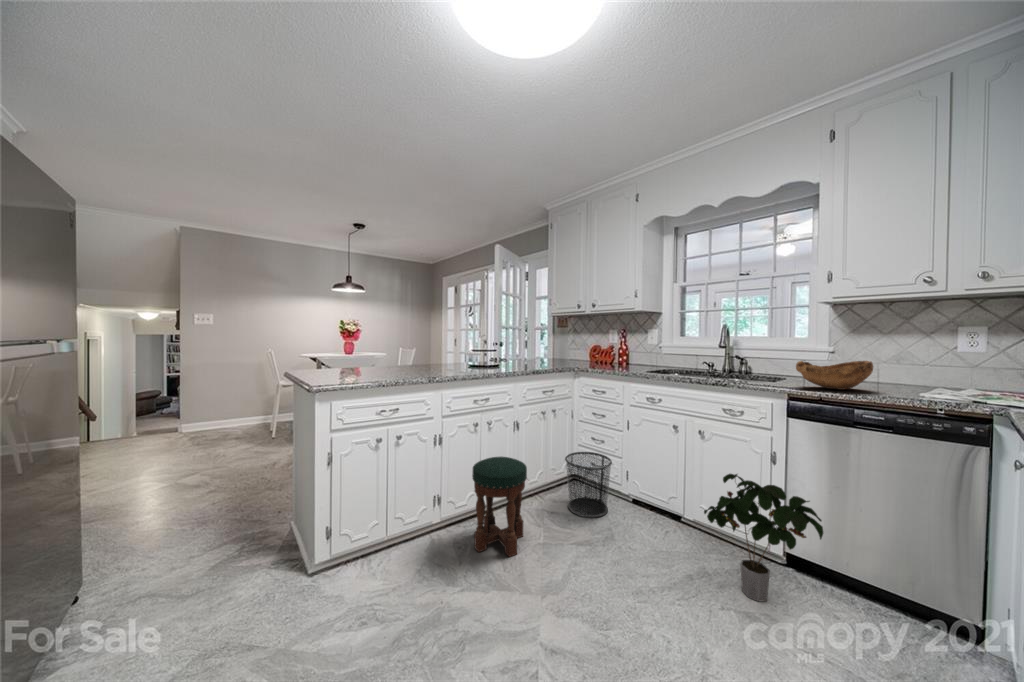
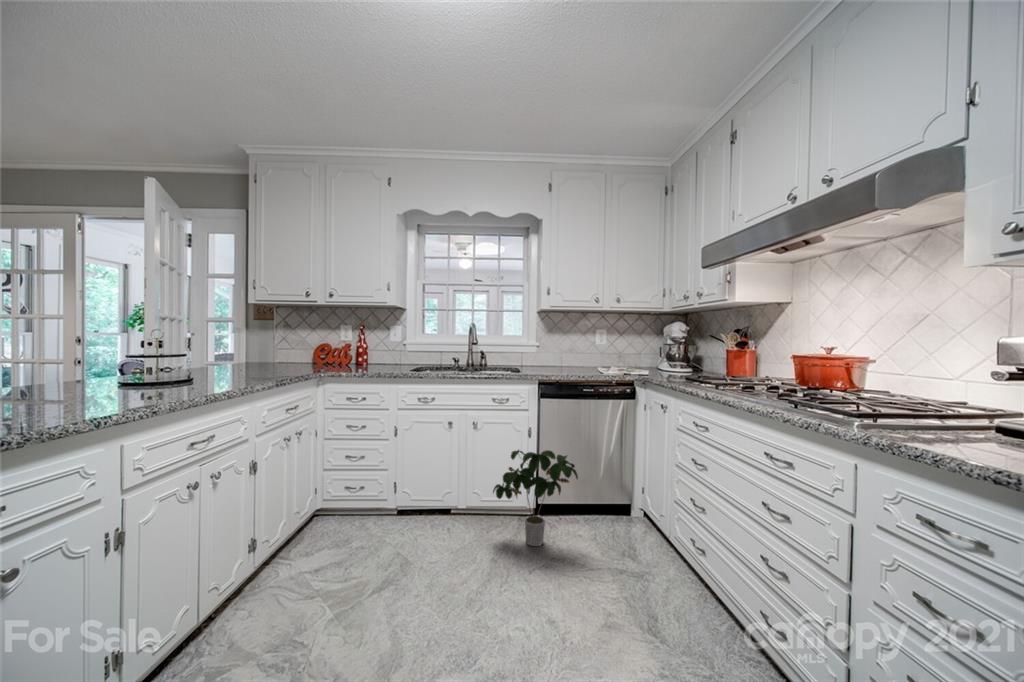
wooden bowl: present [796,361,873,390] -> none [544,352,585,373]
waste bin: present [565,452,612,517] -> none [331,471,390,549]
stool: present [472,457,527,557] -> none [238,501,327,653]

